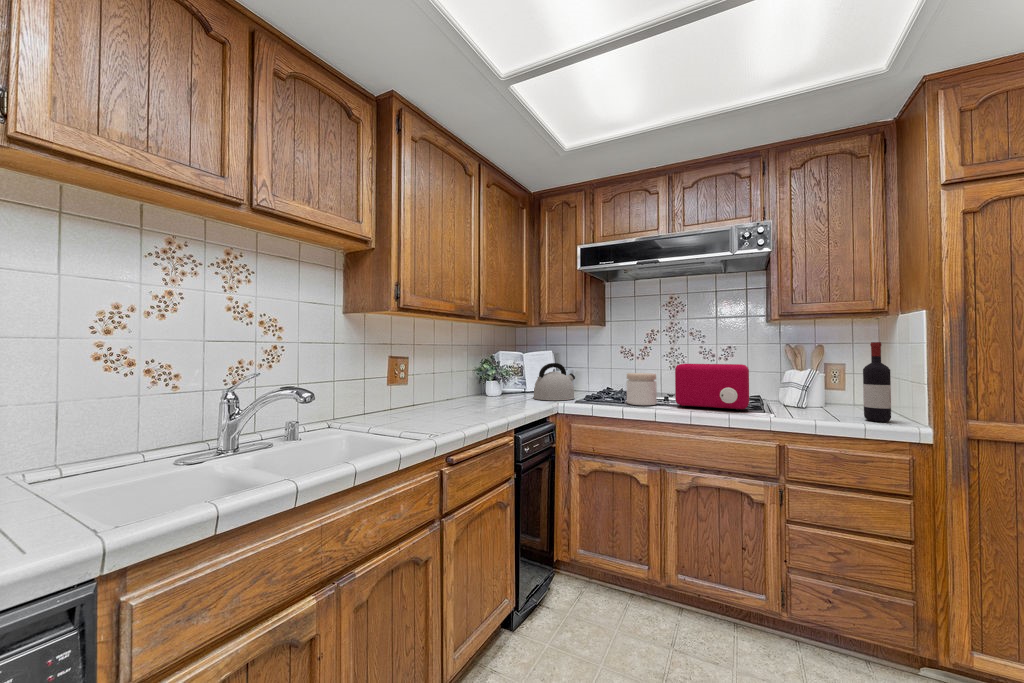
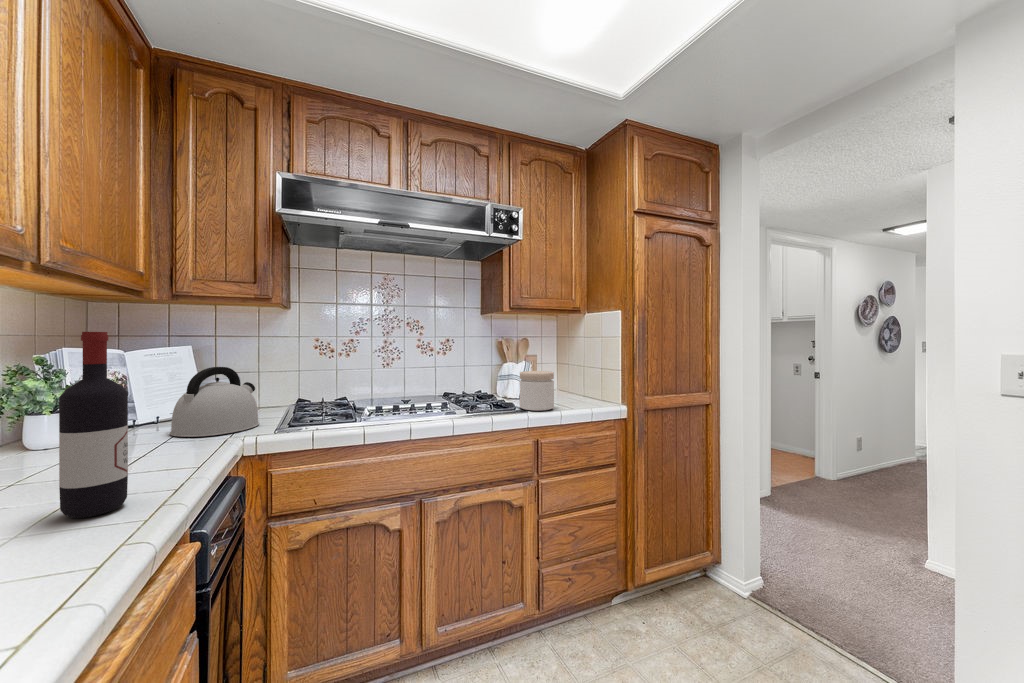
wine bottle: present [863,342,891,422] -> present [59,332,128,518]
toaster: present [675,364,749,411] -> none [420,359,501,416]
jar: present [627,373,657,405] -> present [520,371,554,411]

